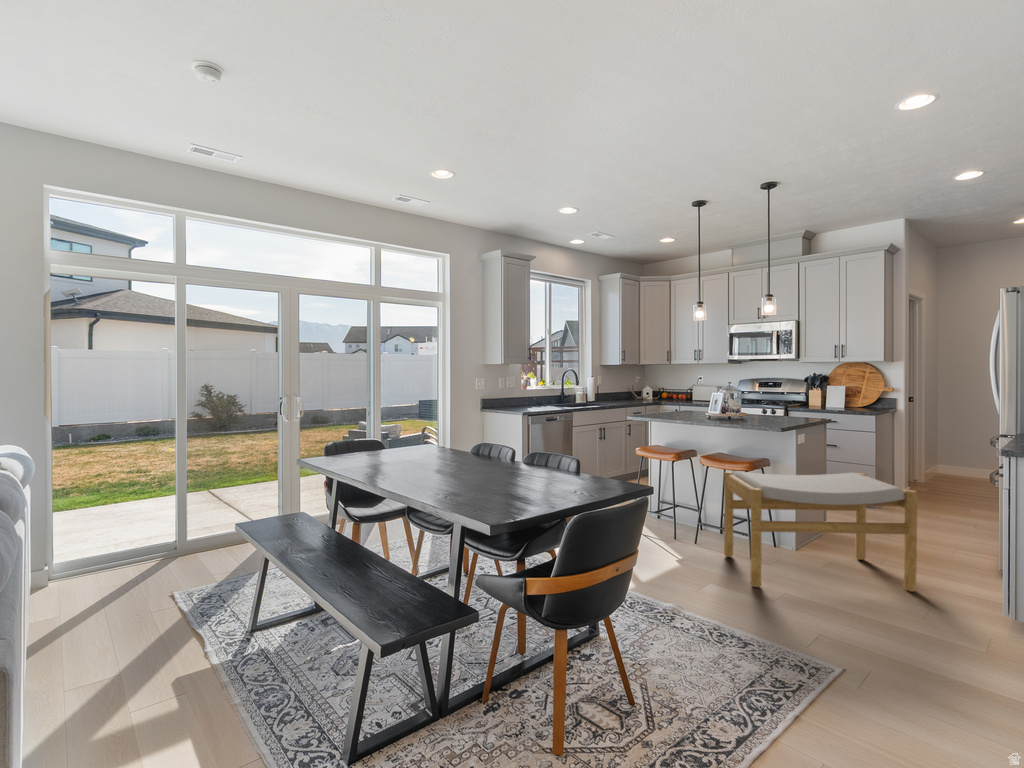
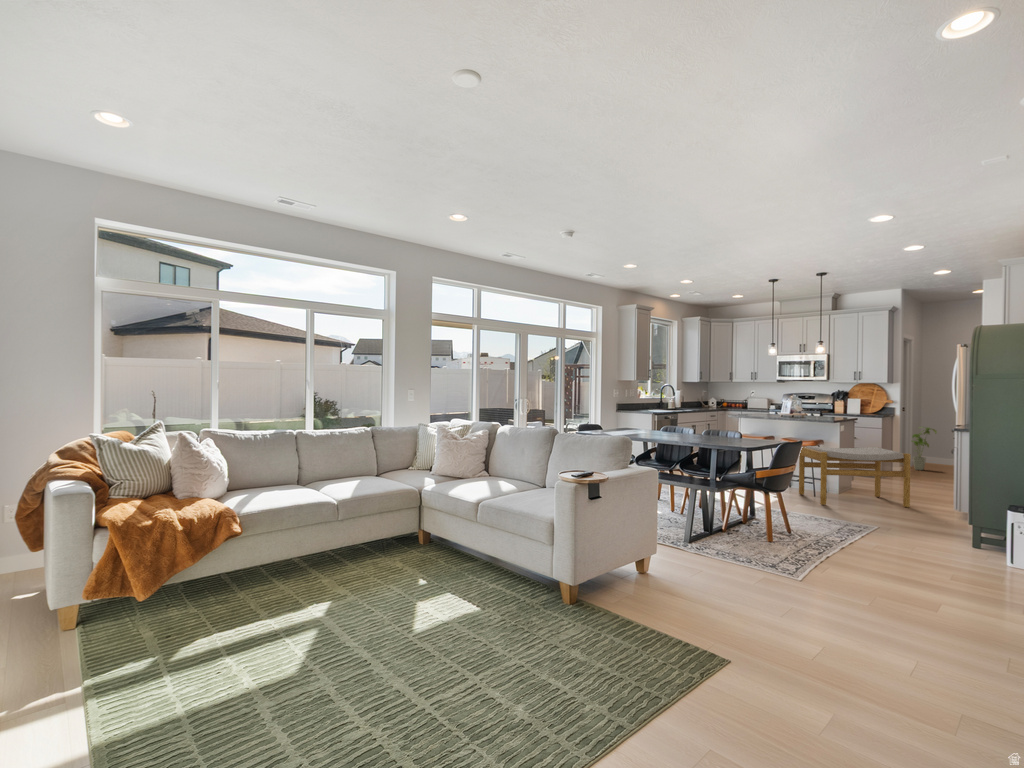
house plant: none [921,426,959,492] -> present [912,428,937,470]

